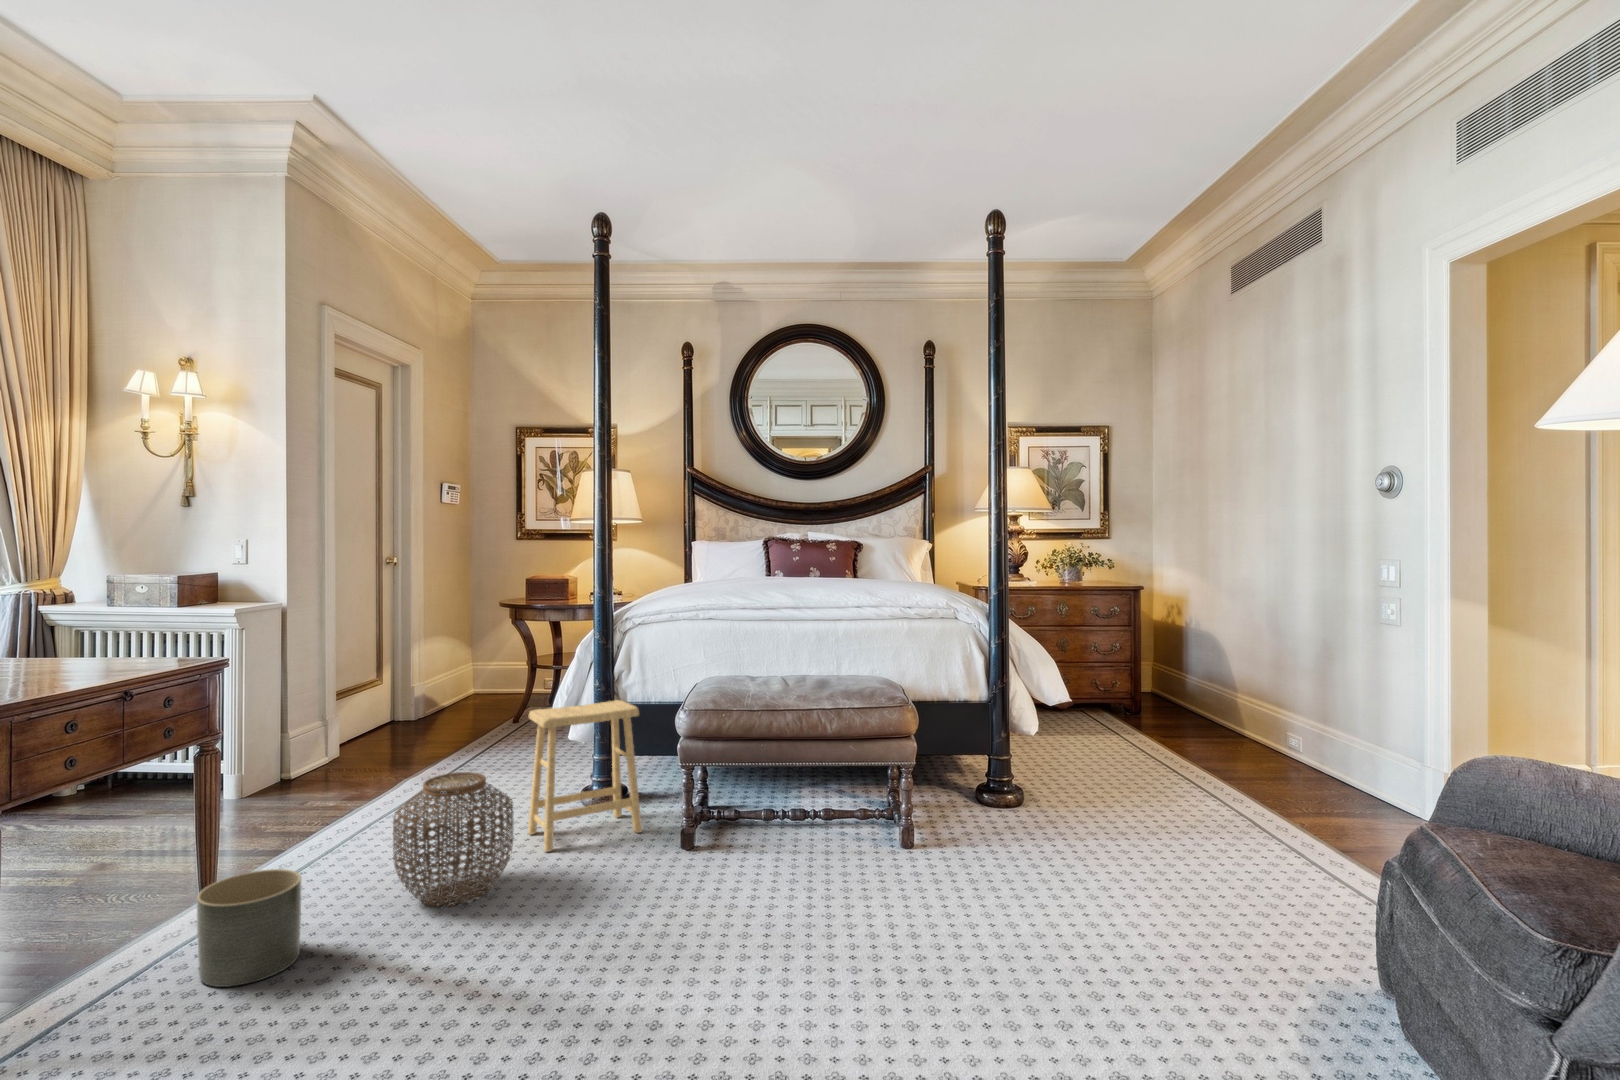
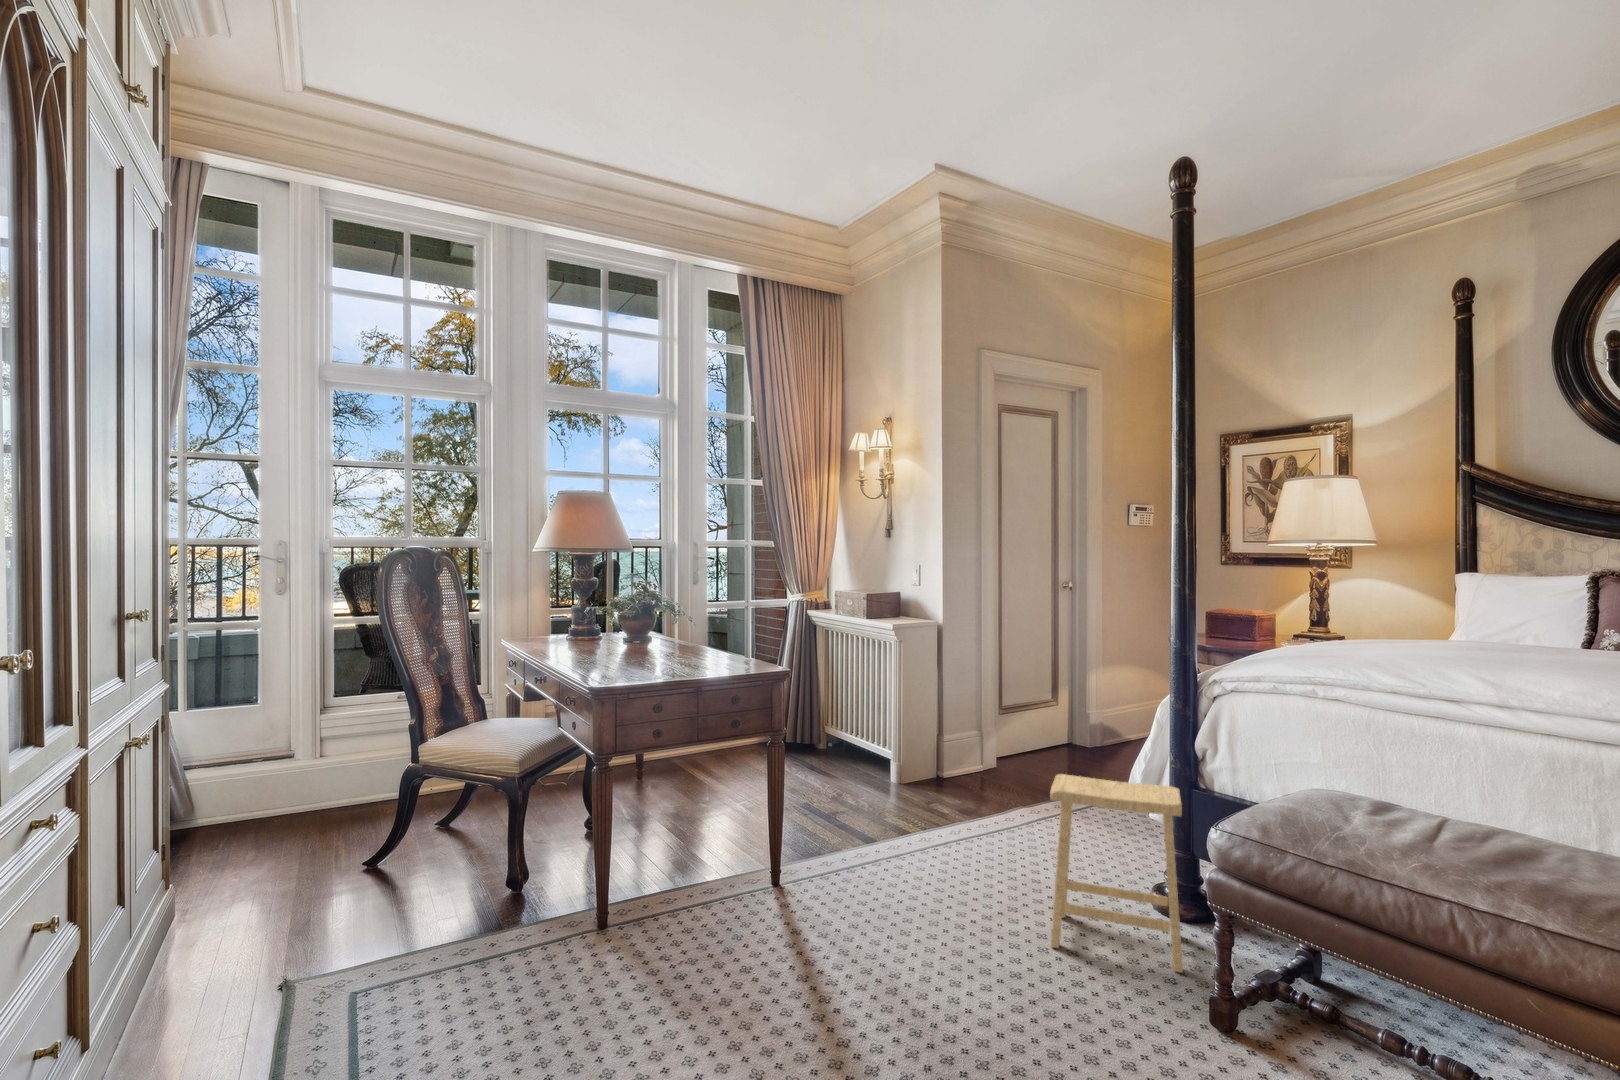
woven basket: present [393,772,513,907] -> none [867,823,985,970]
planter: present [197,869,301,987] -> none [705,860,779,961]

